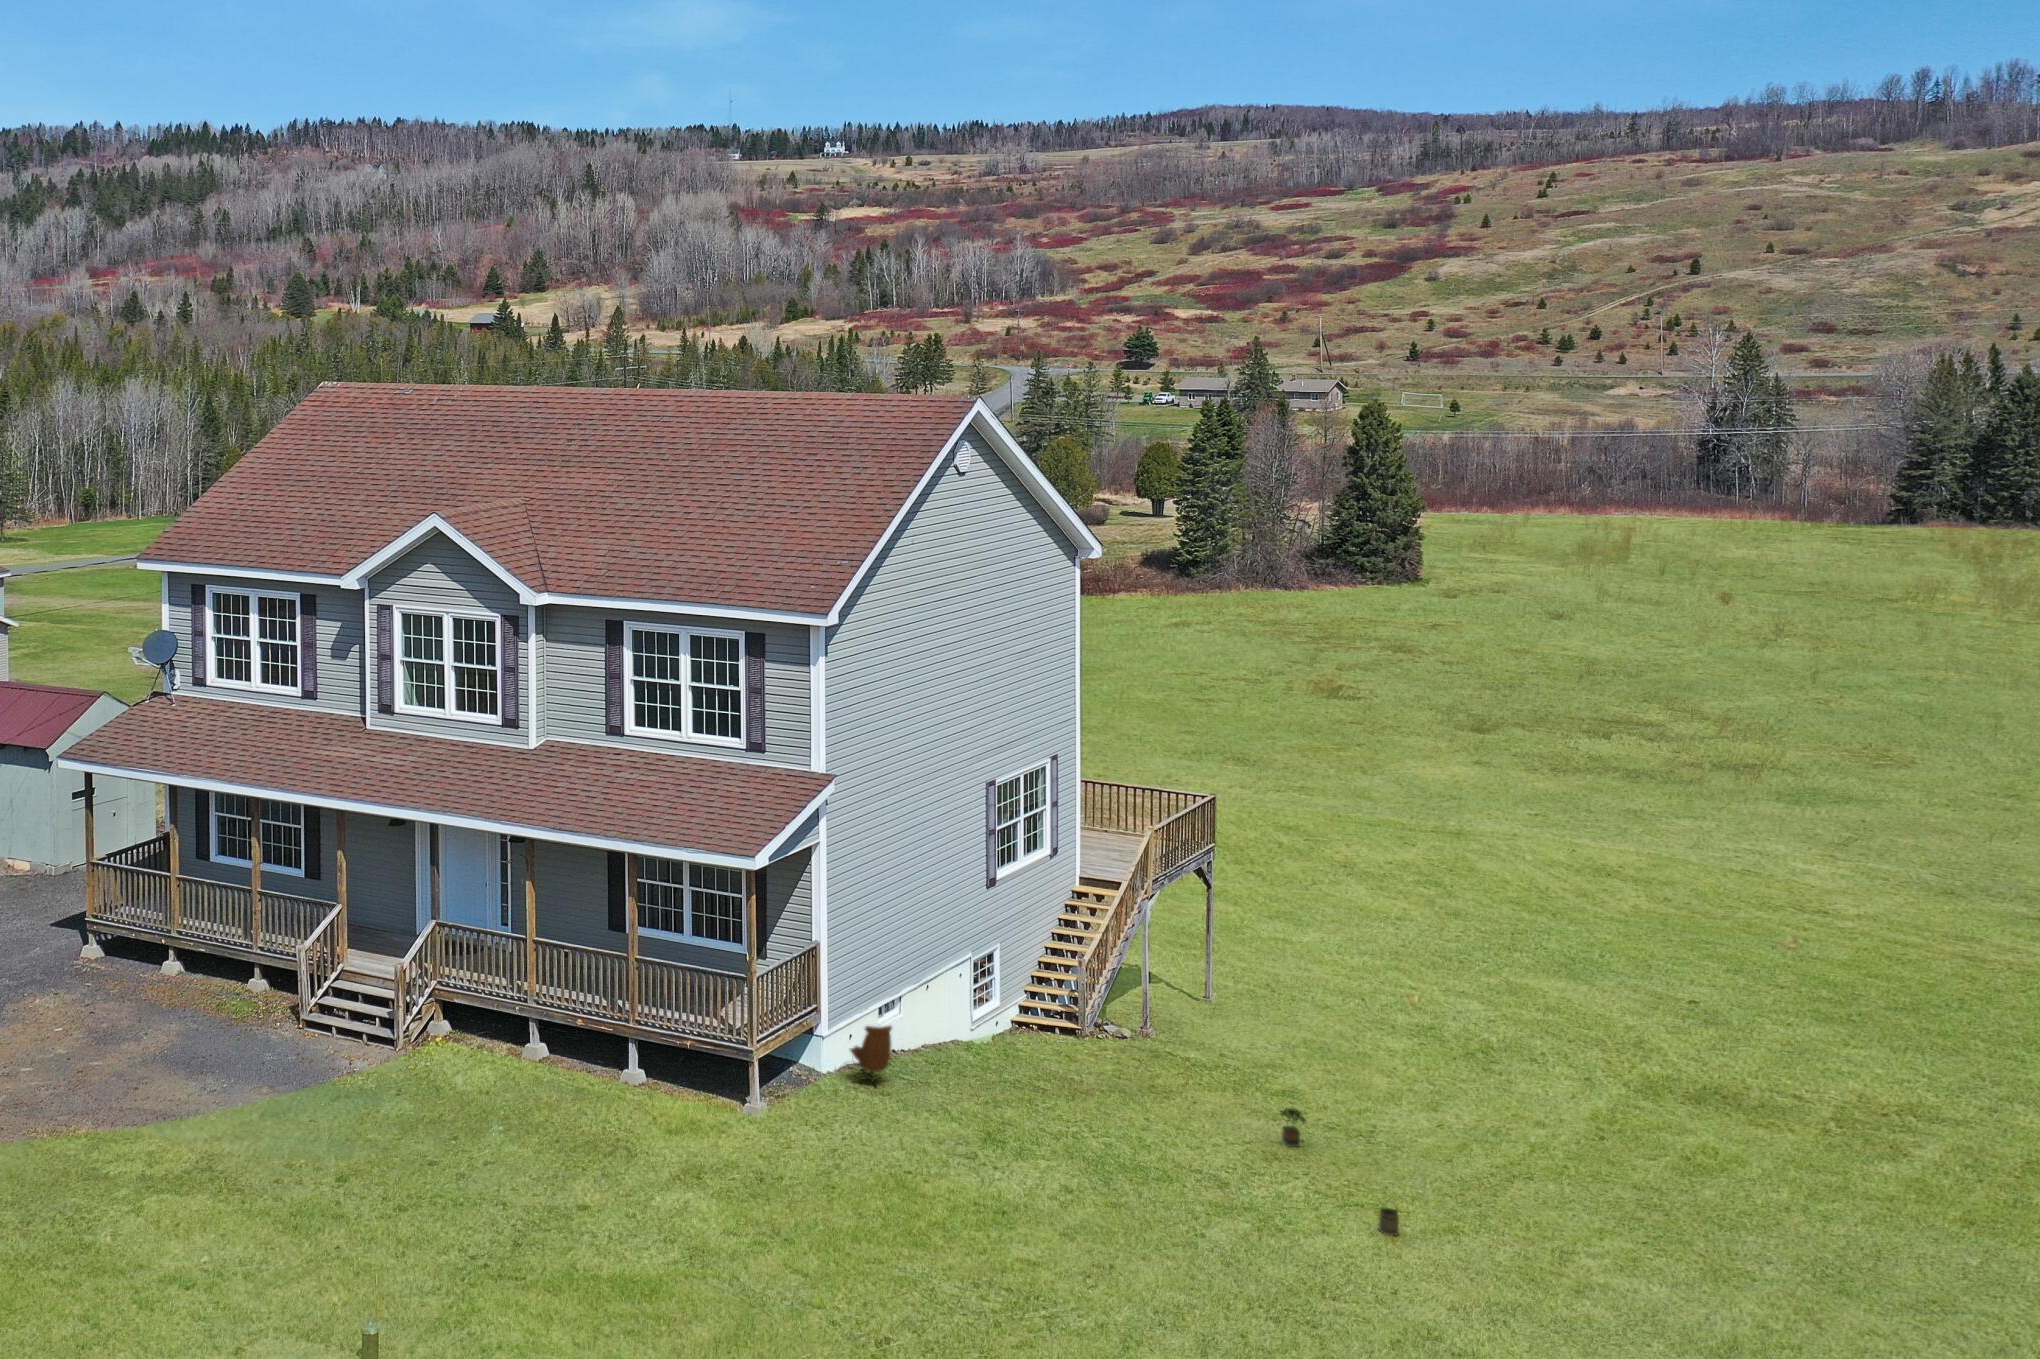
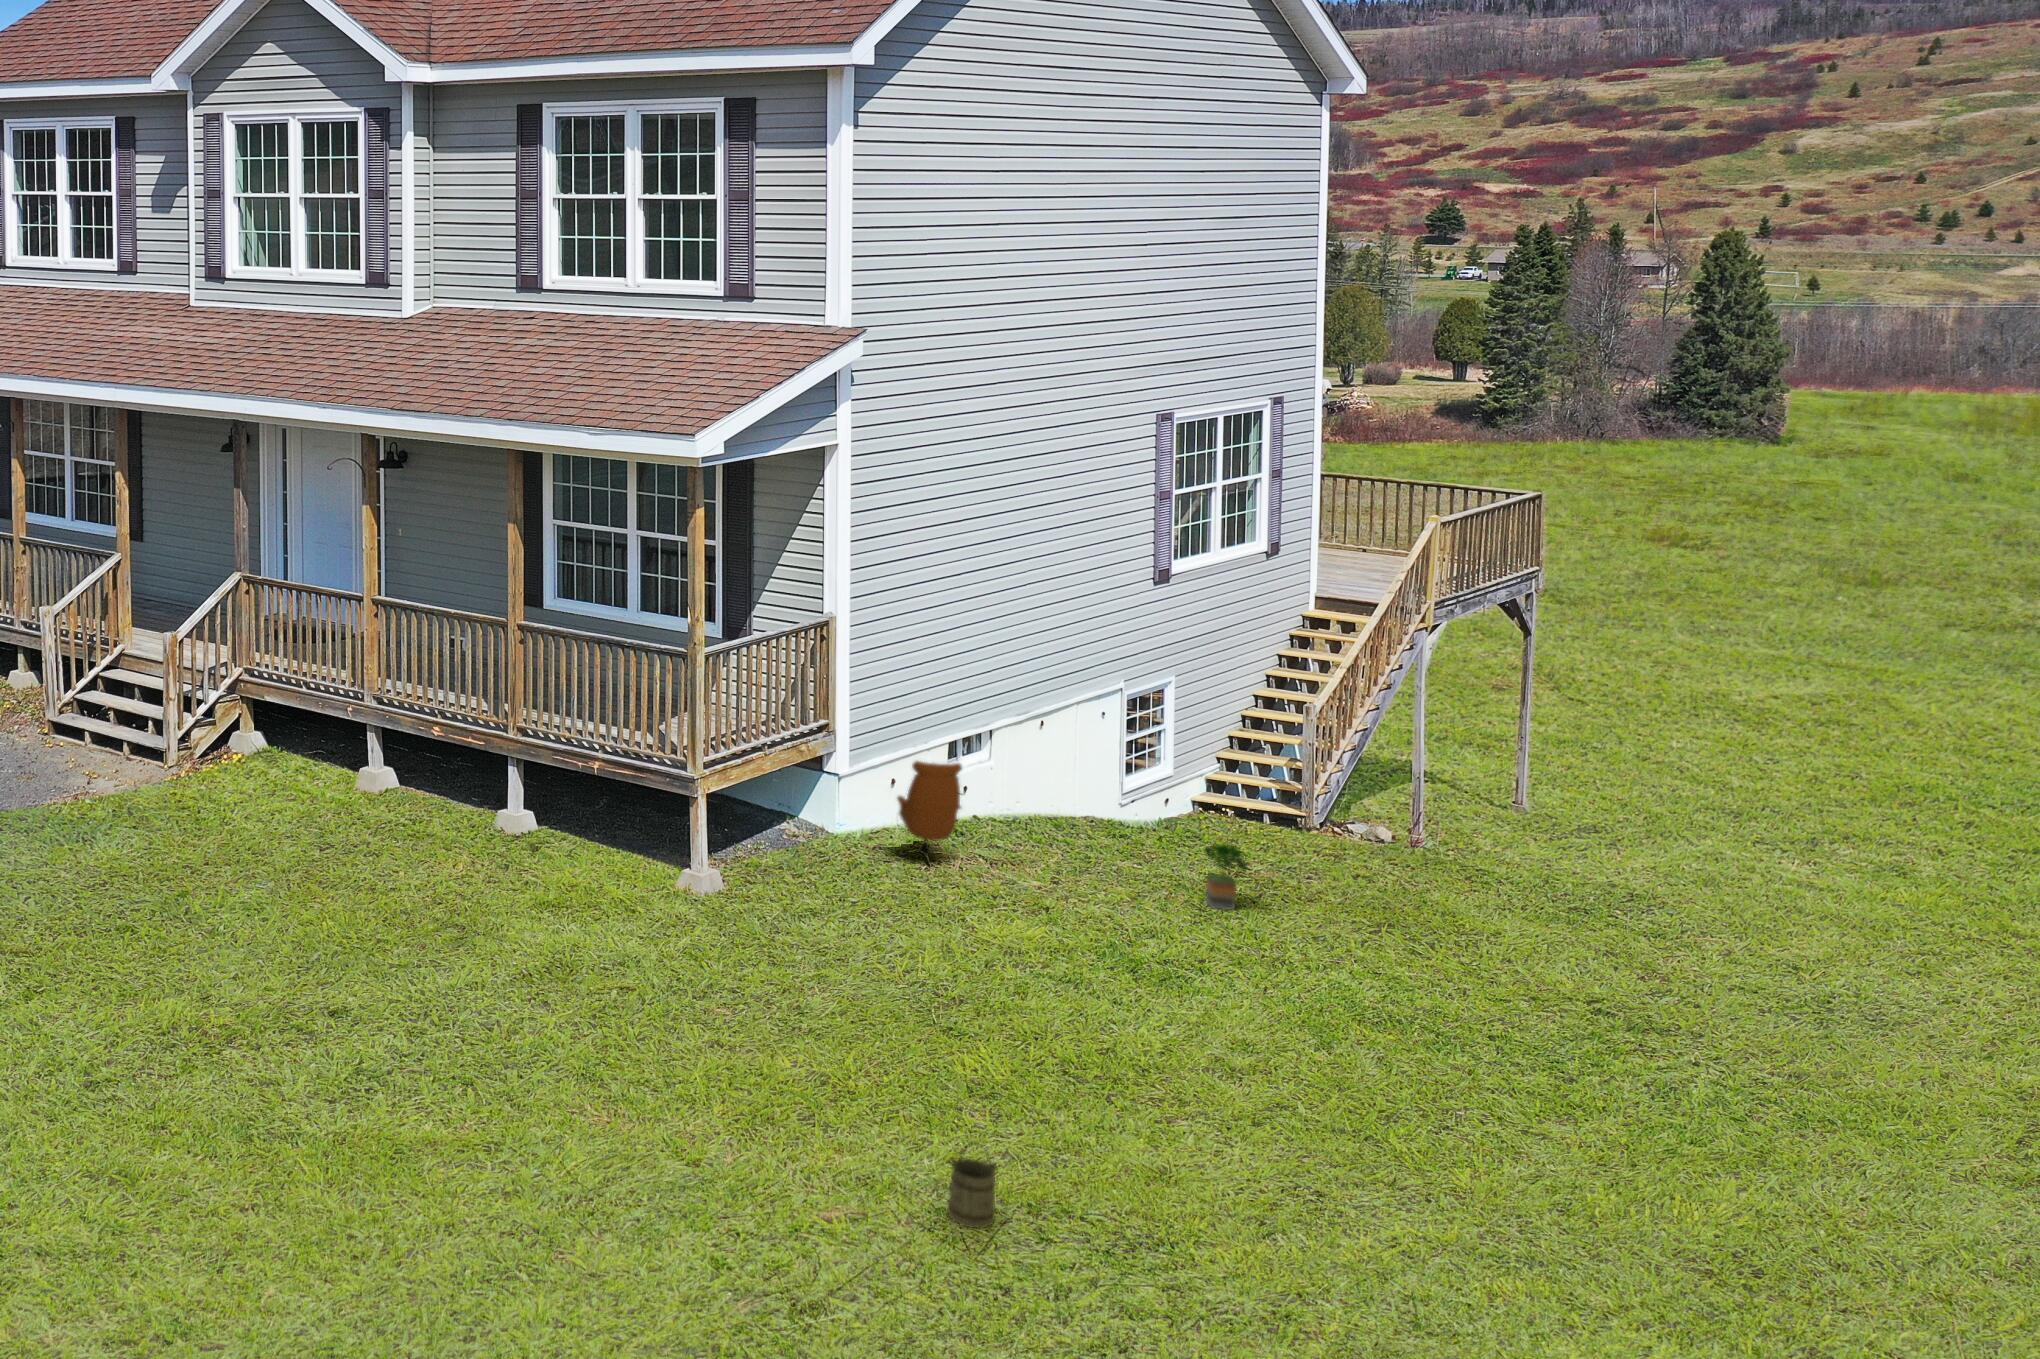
potted tree: present [1280,1108,1306,1147] -> present [1204,843,1247,910]
bucket: present [1378,1205,1399,1236] -> present [948,1143,997,1228]

